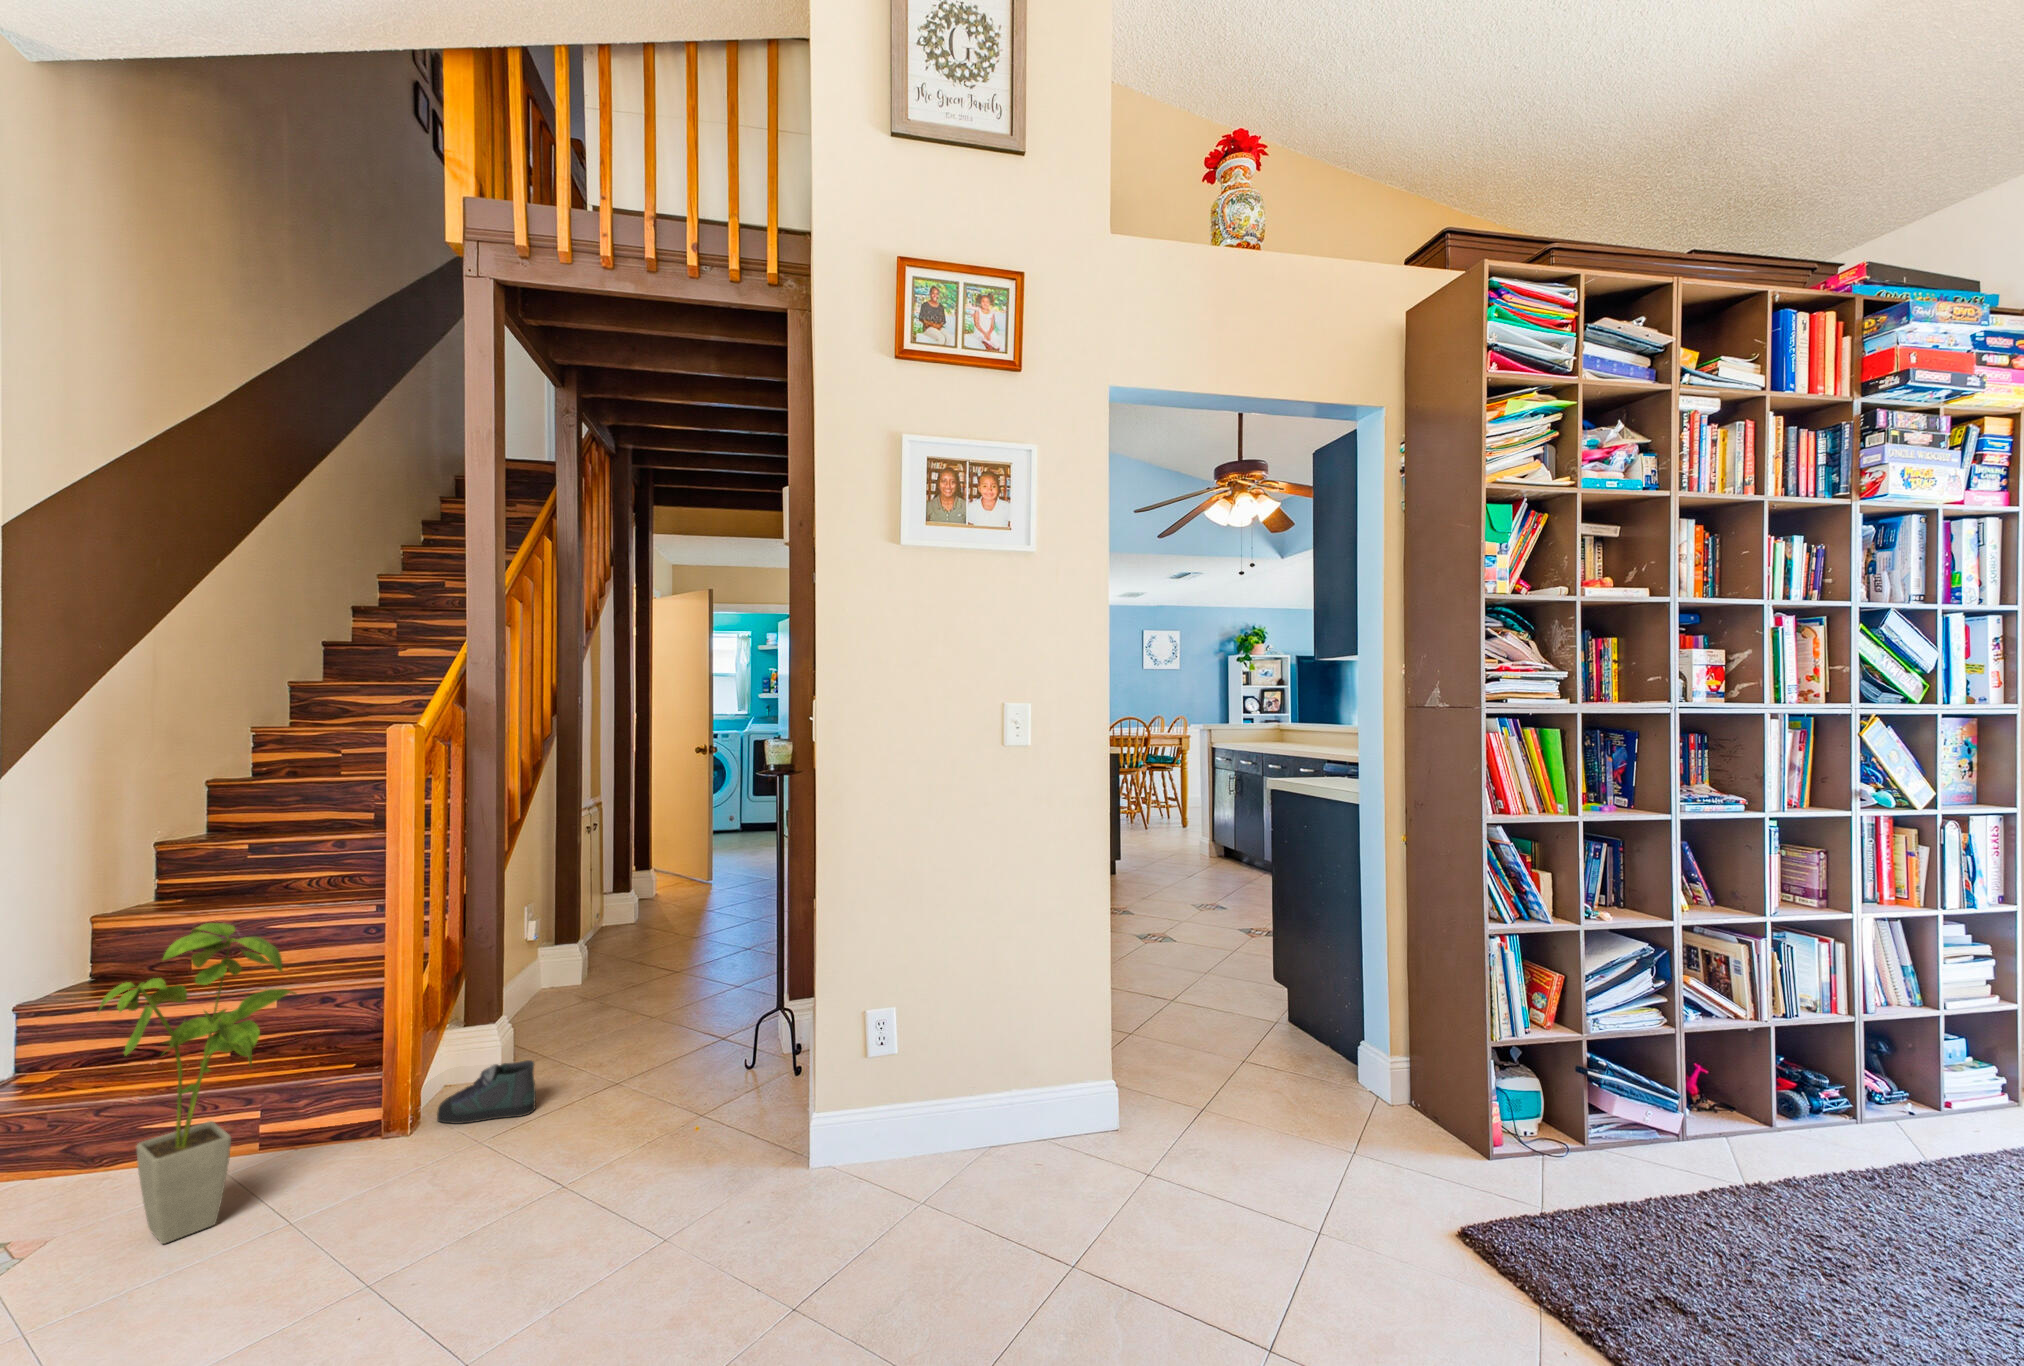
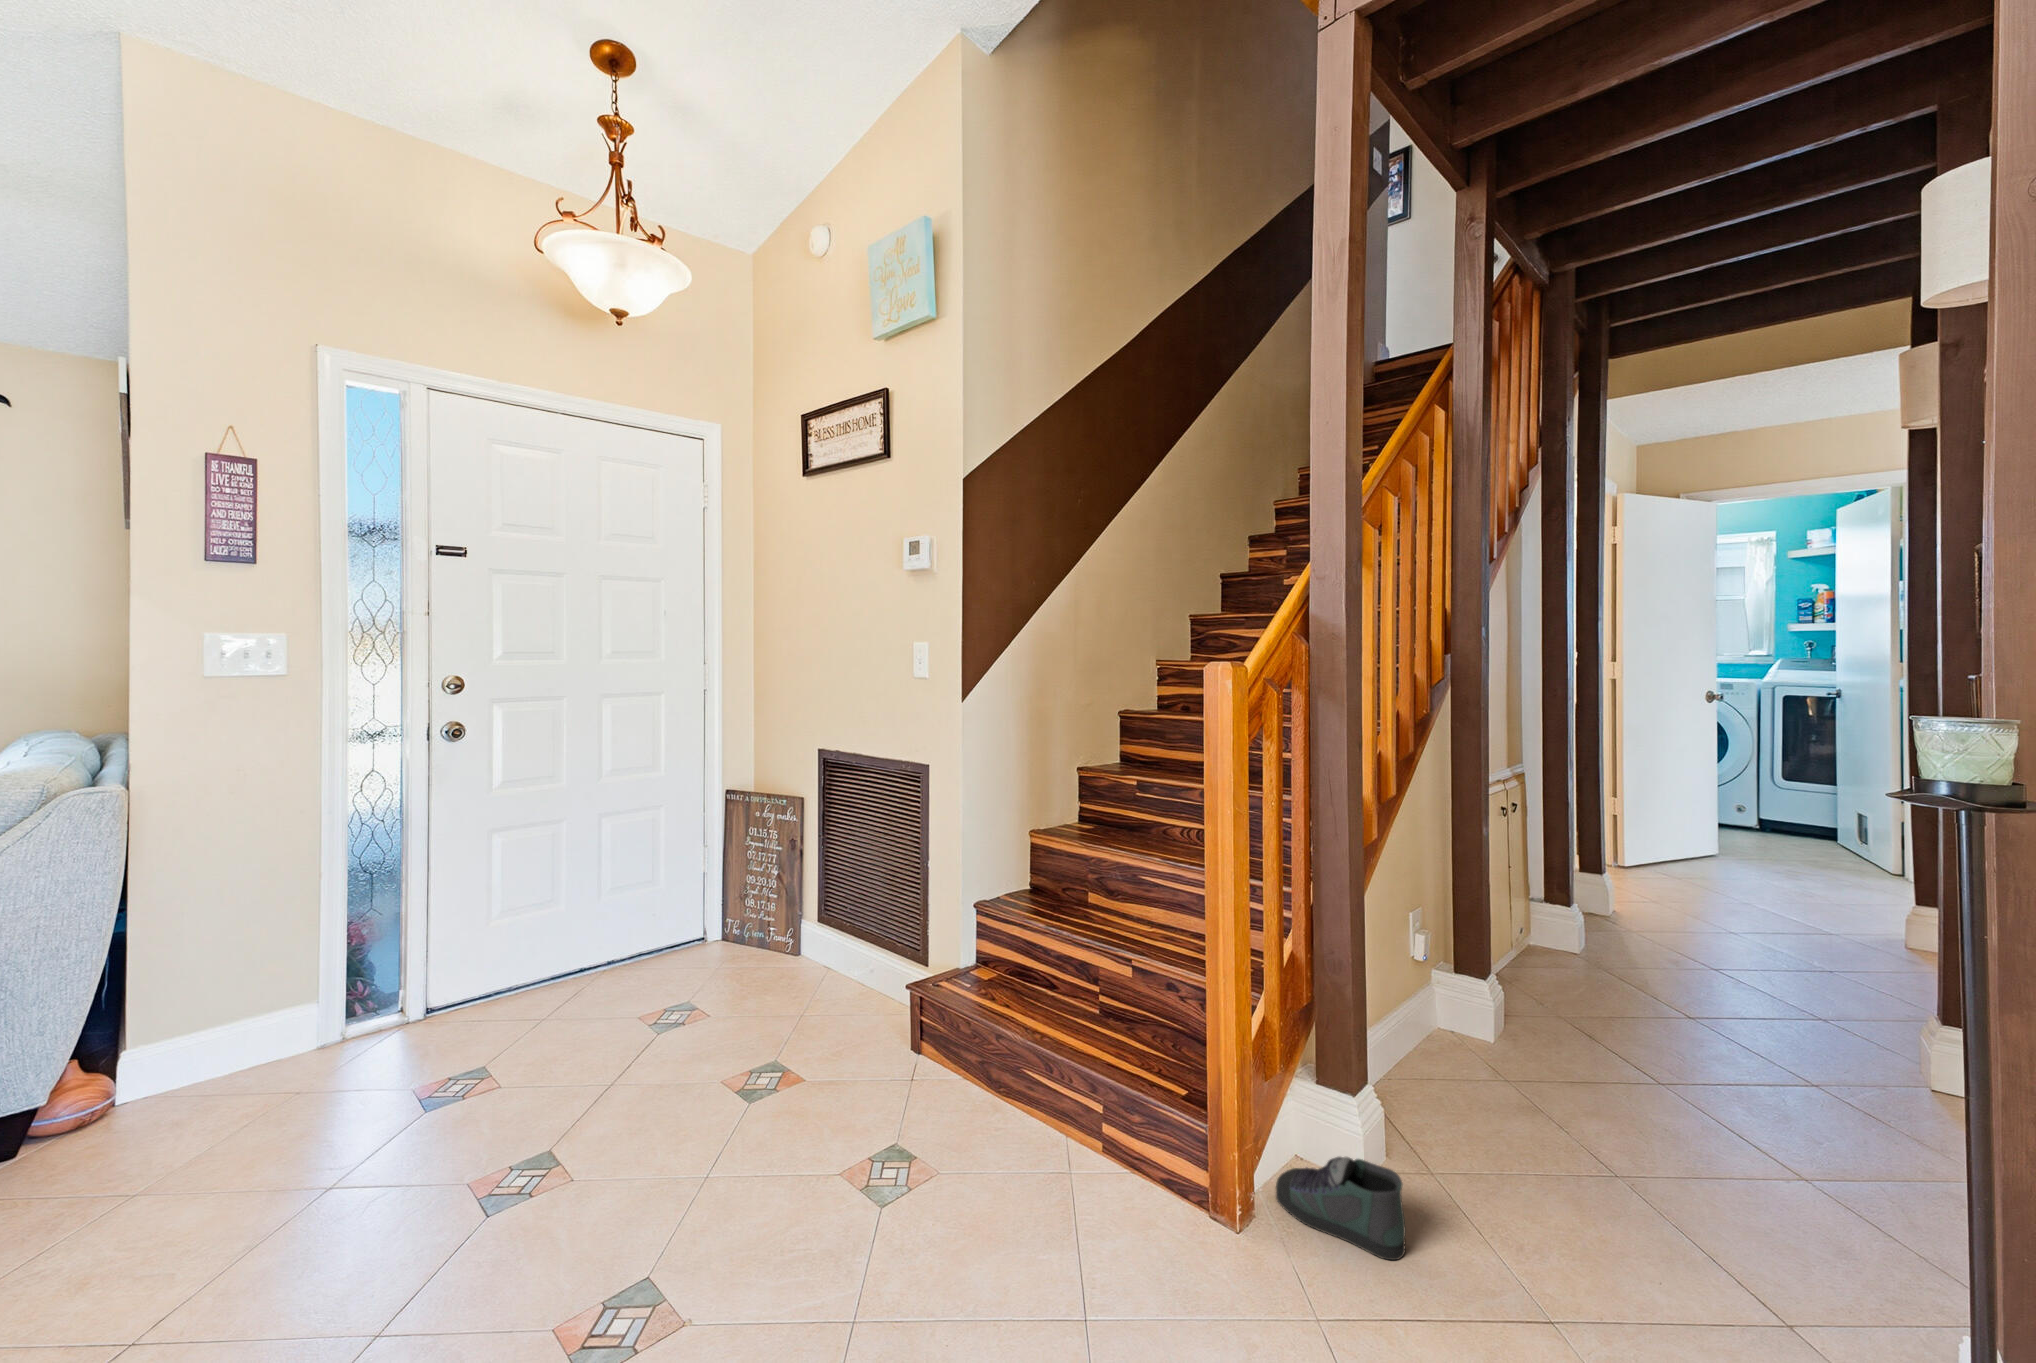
house plant: present [99,923,296,1244] -> none [929,899,1108,1246]

